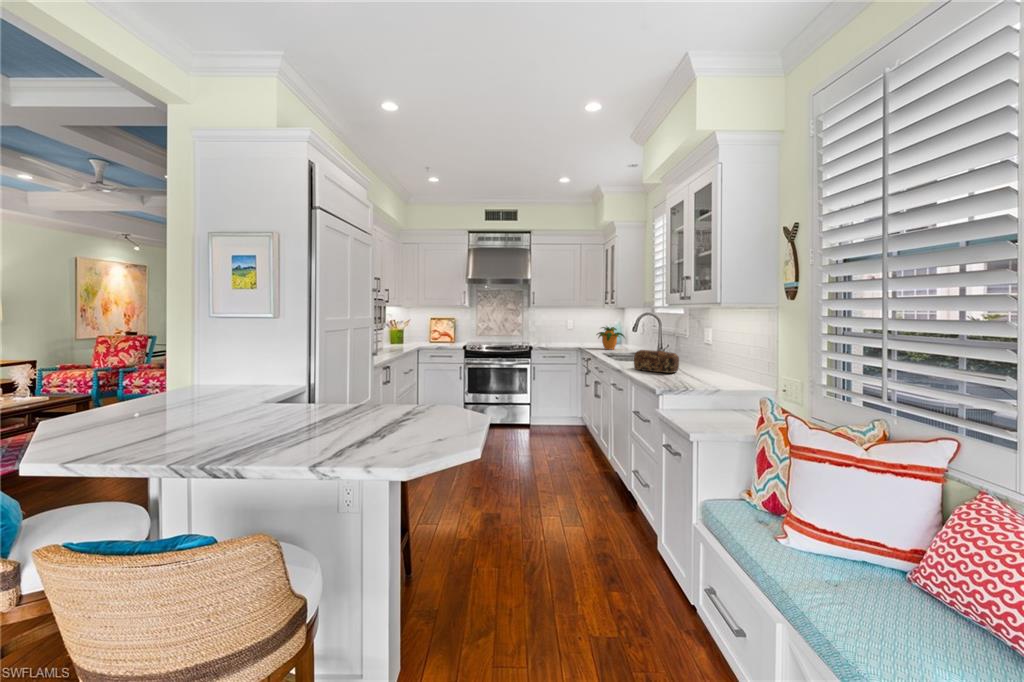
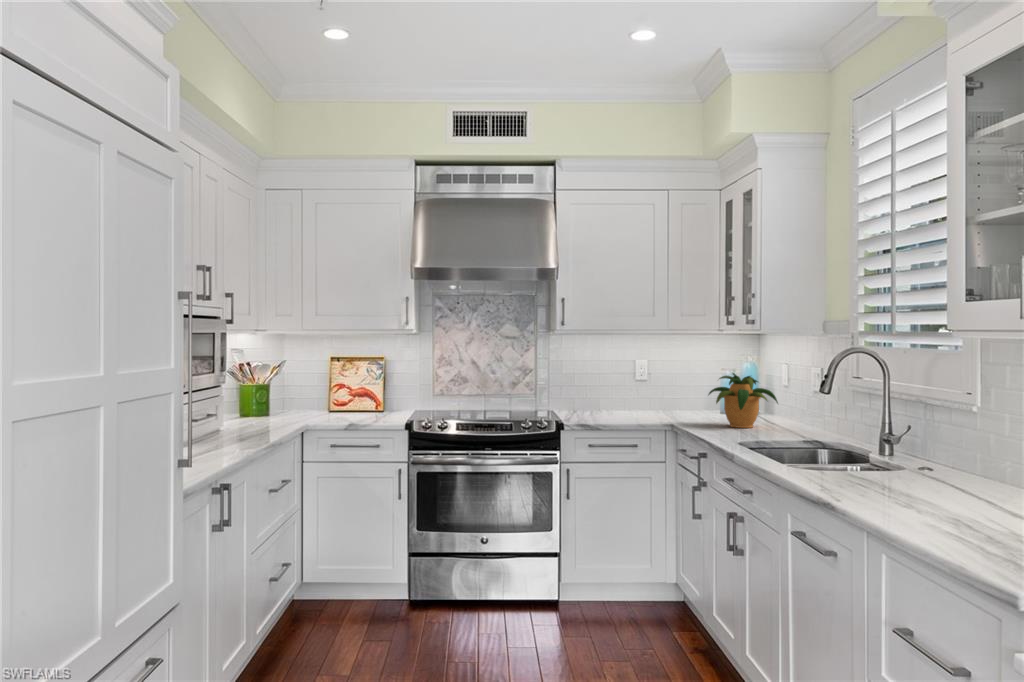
bread loaf: present [634,350,679,373] -> none [871,451,998,521]

